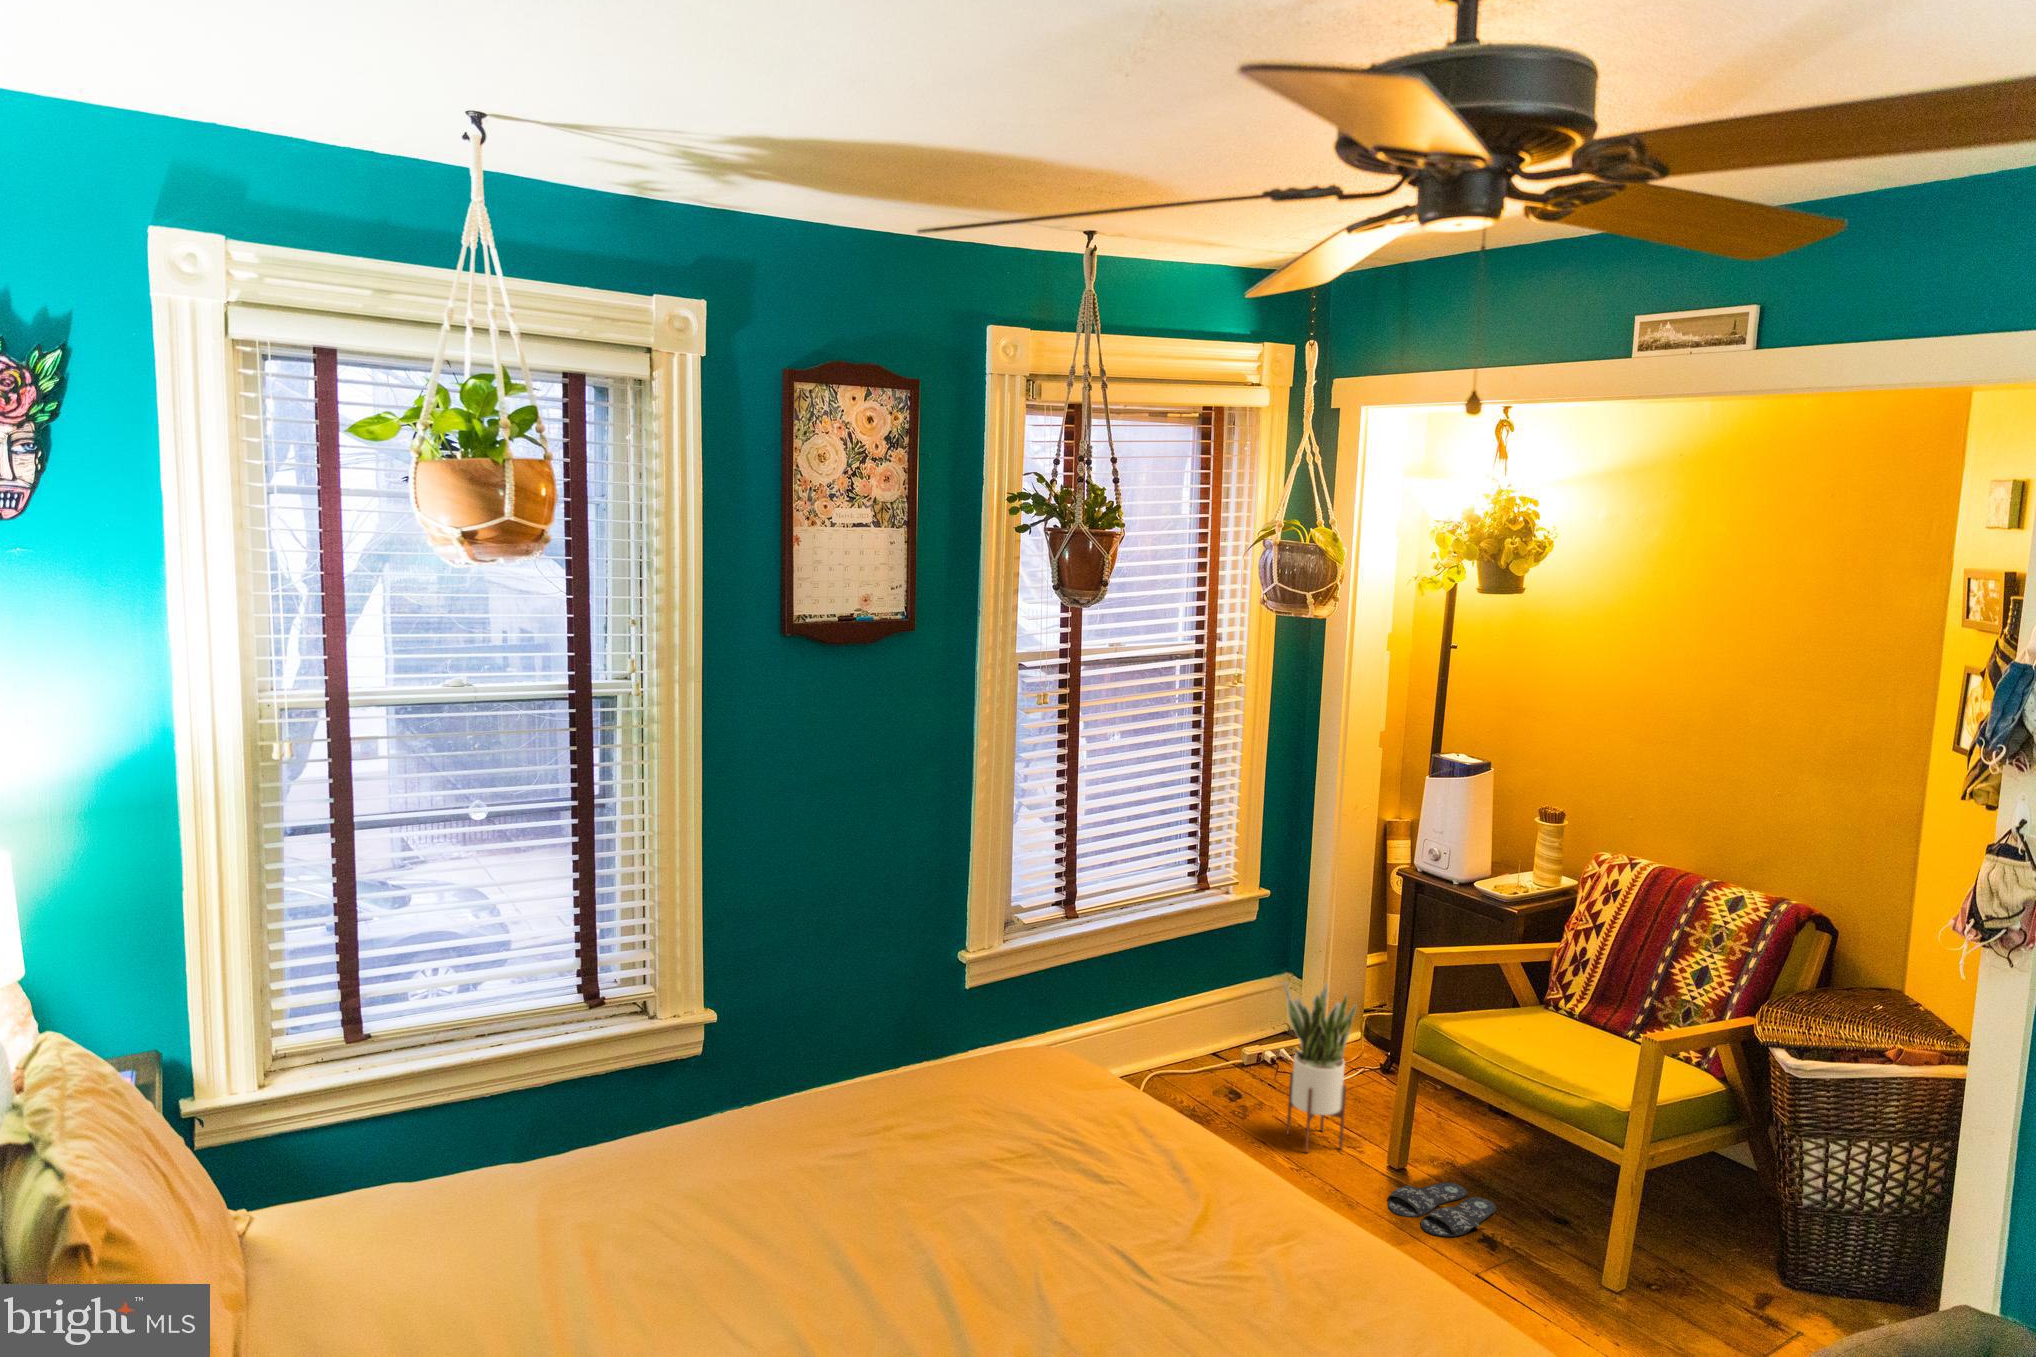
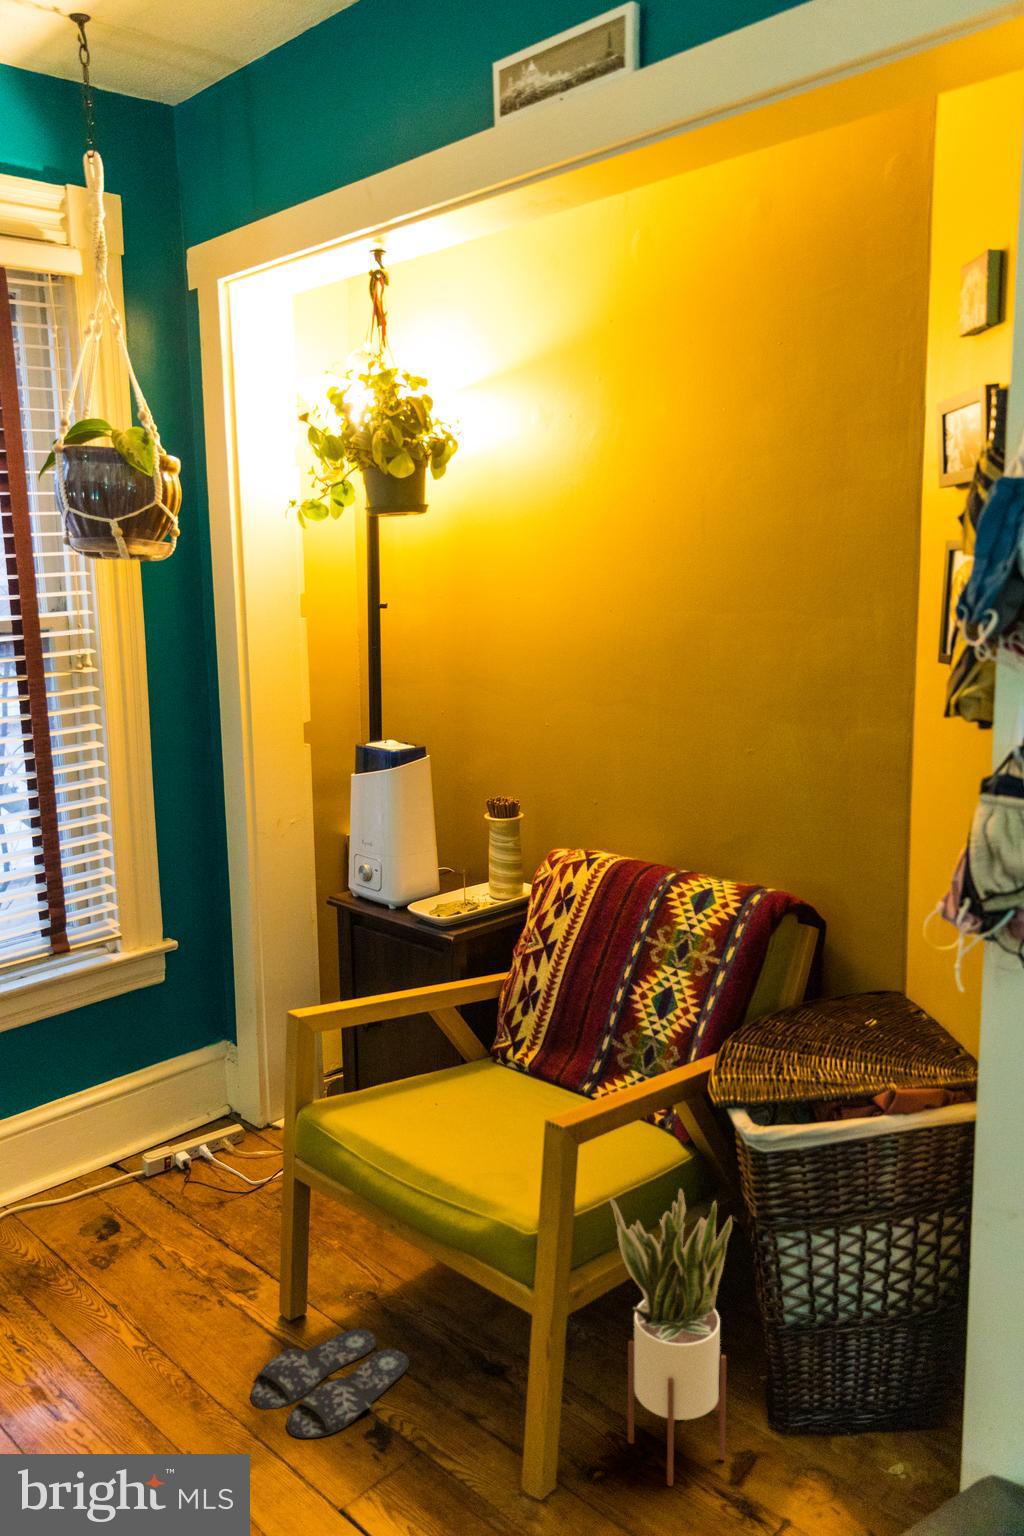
potted plant: present [1284,982,1356,1153] -> present [610,1189,732,1486]

